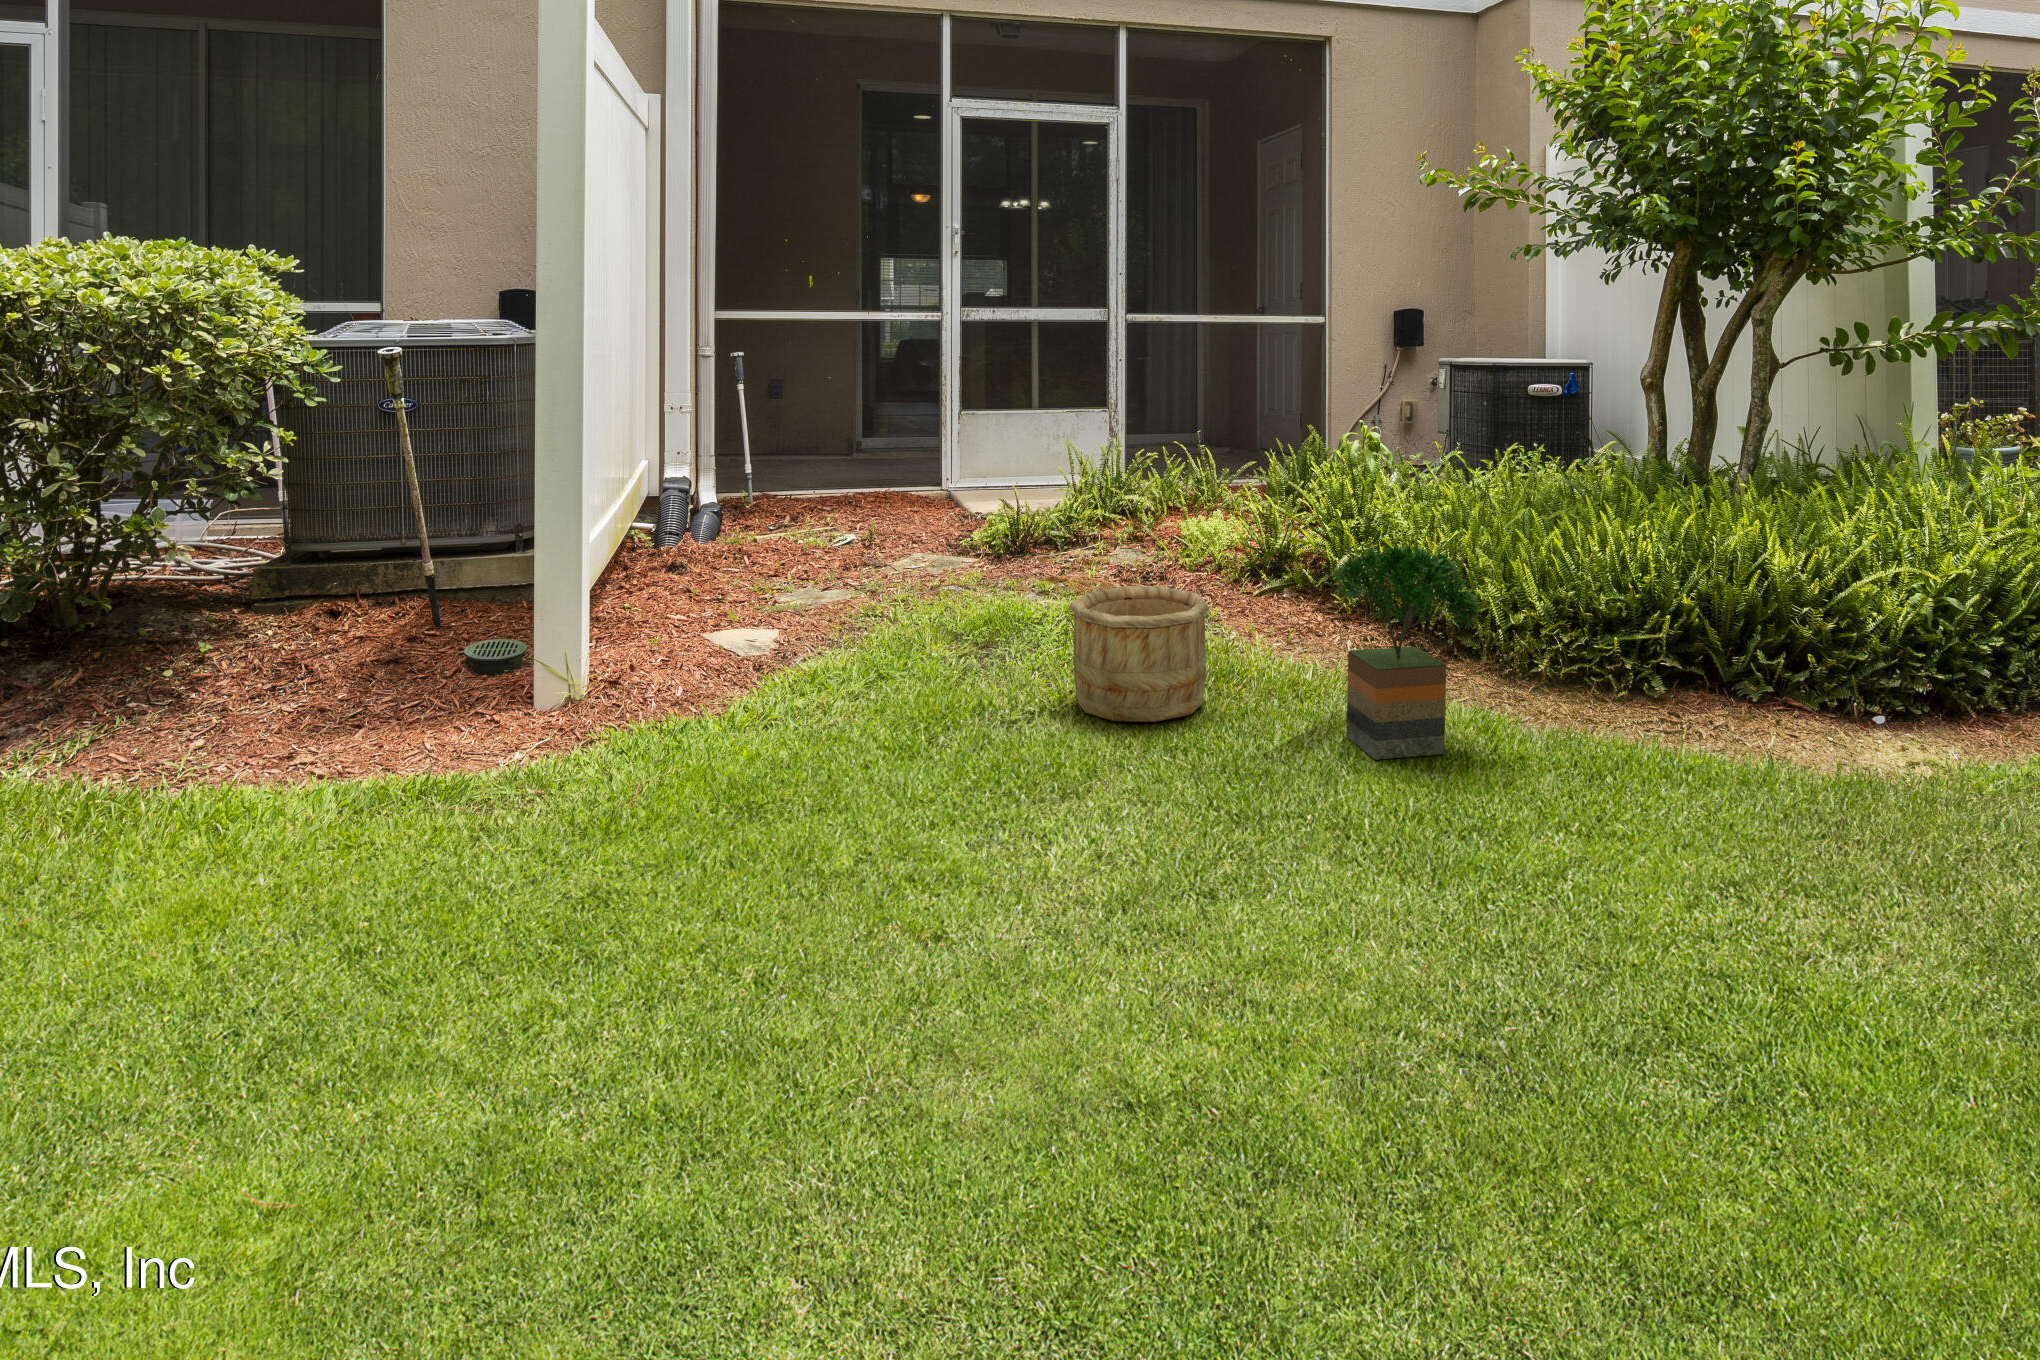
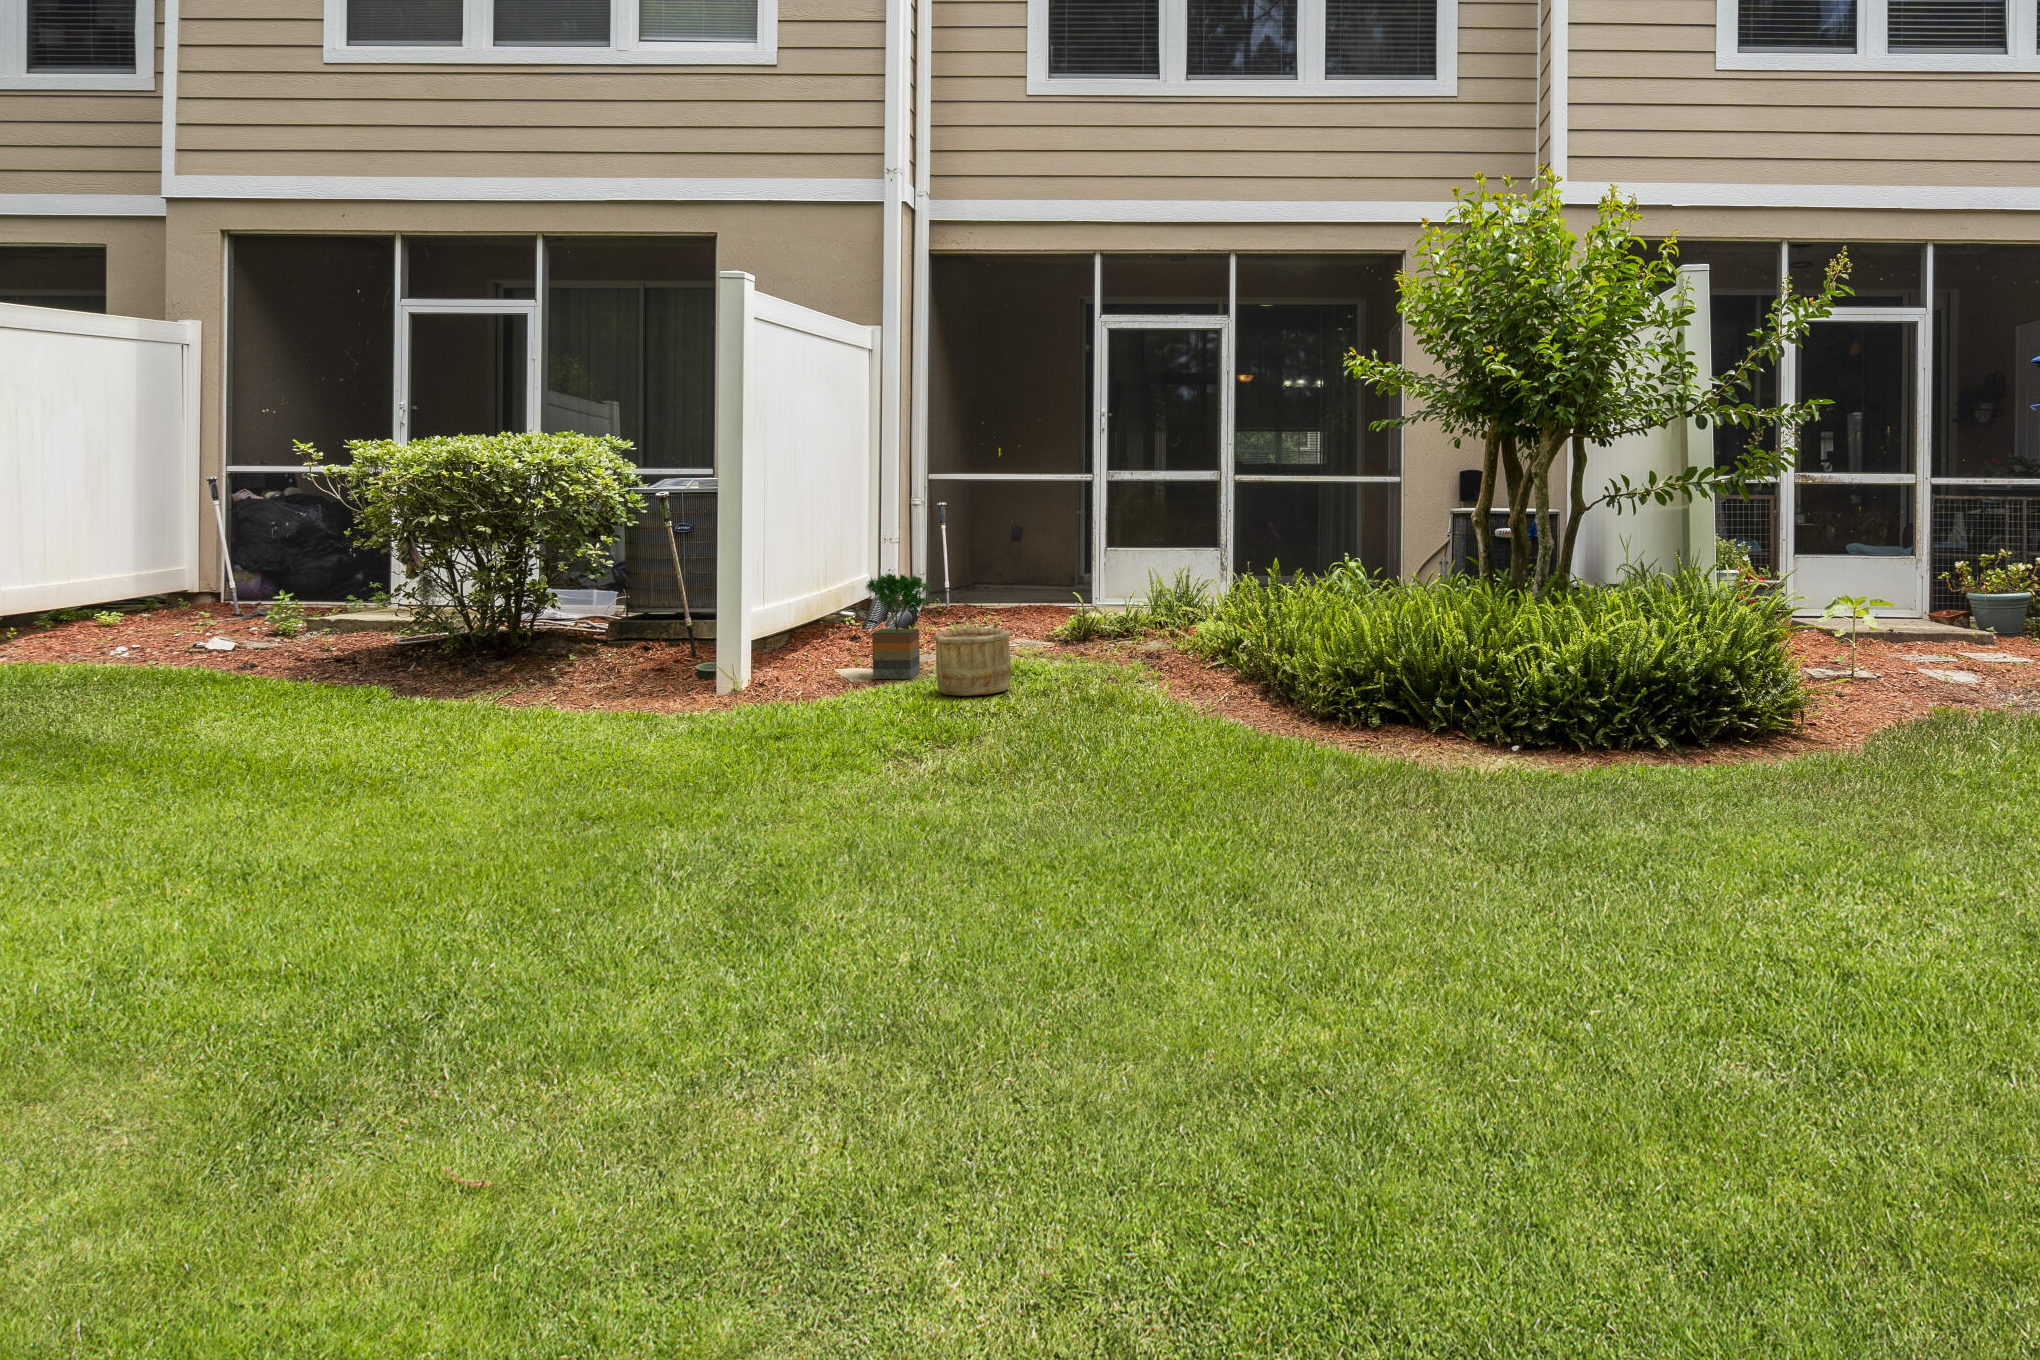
potted tree: present [1333,545,1481,760] -> present [866,574,930,679]

